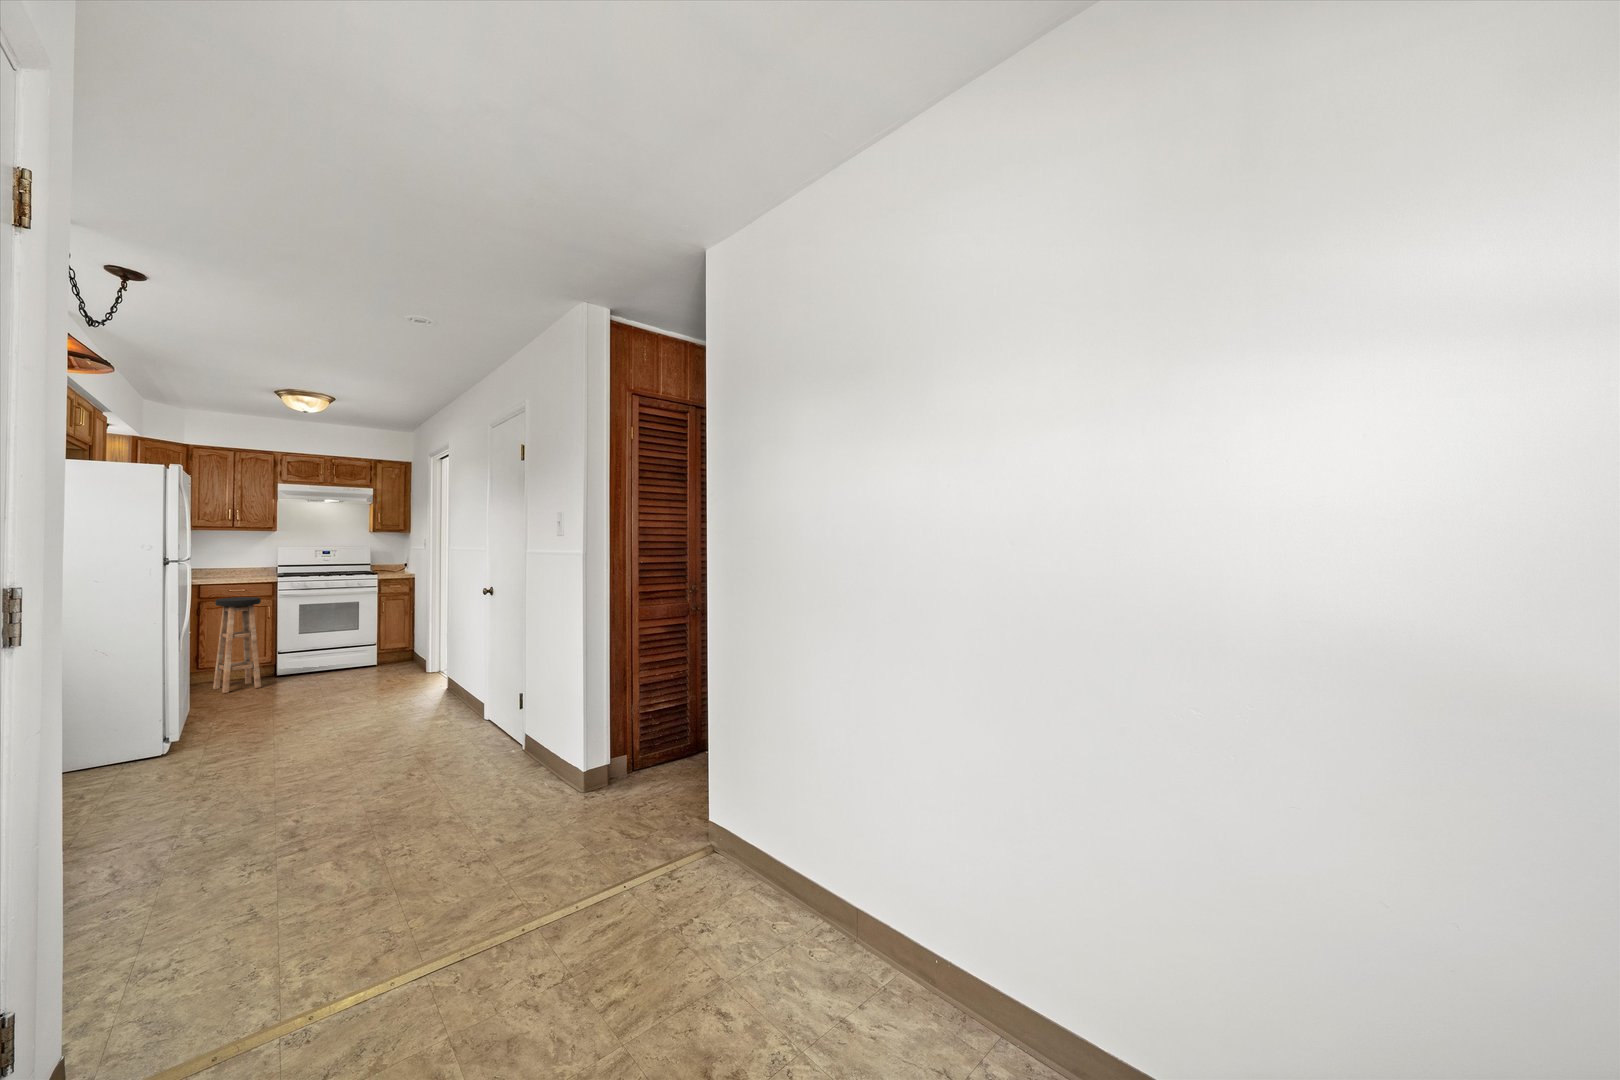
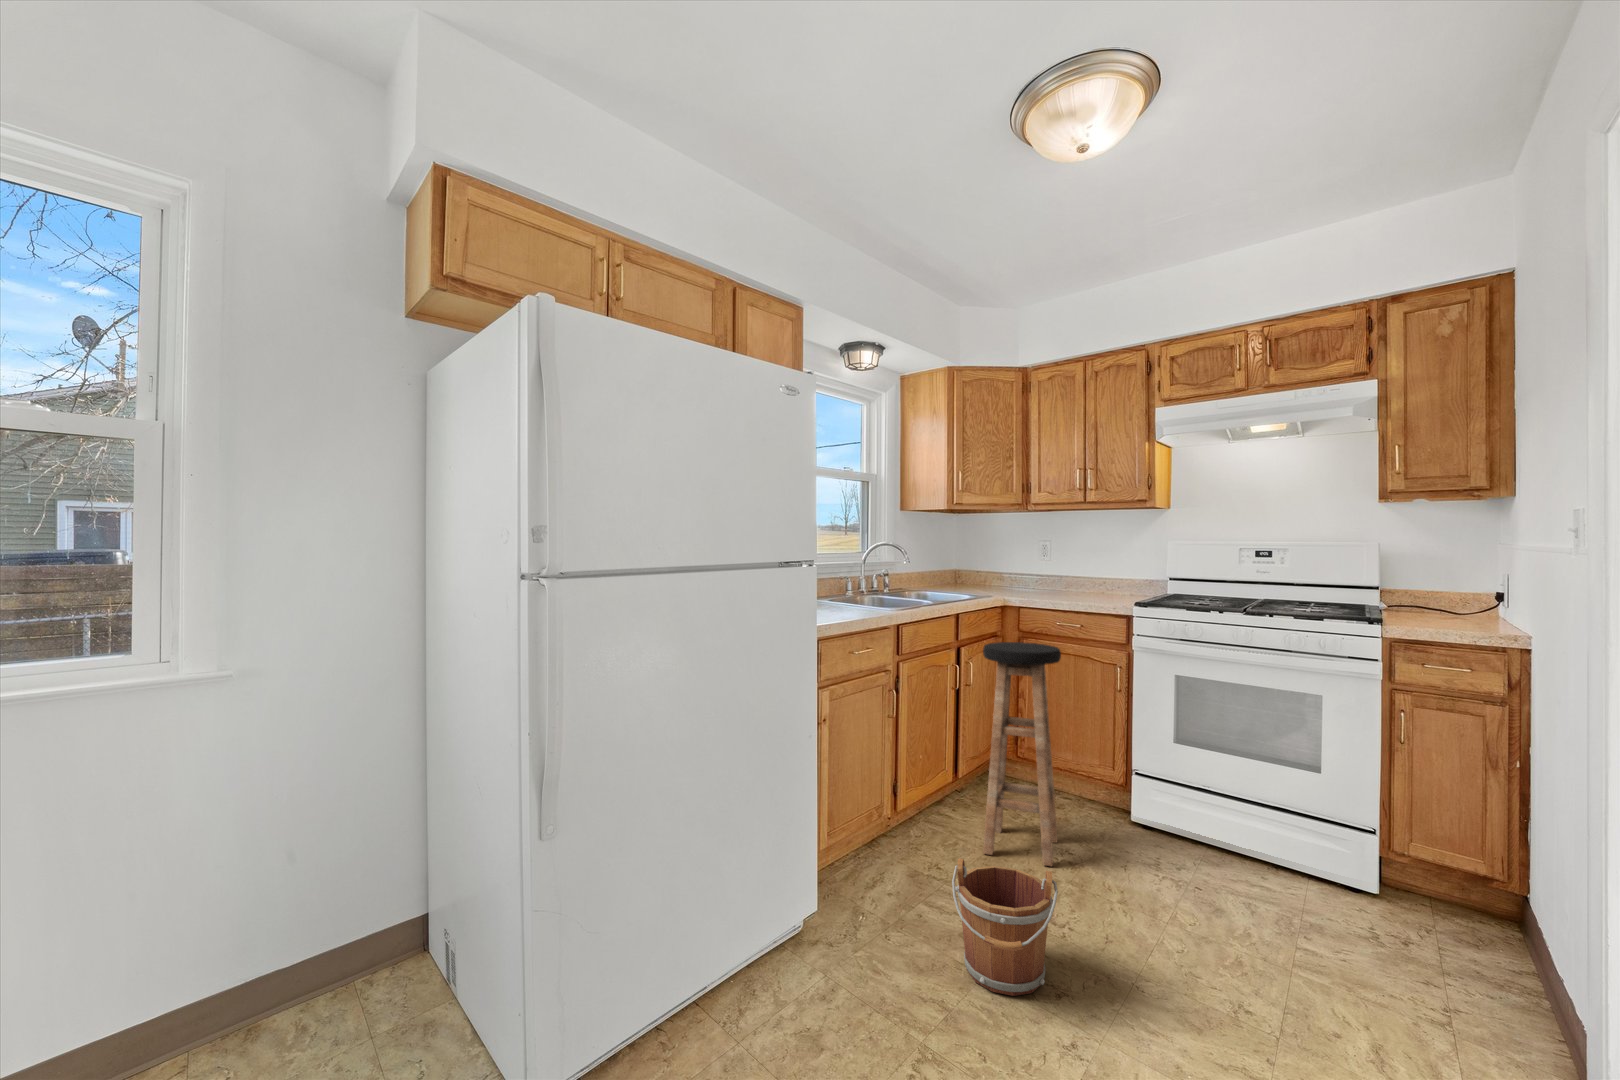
bucket: none [261,666,305,708] -> present [952,858,1058,996]

